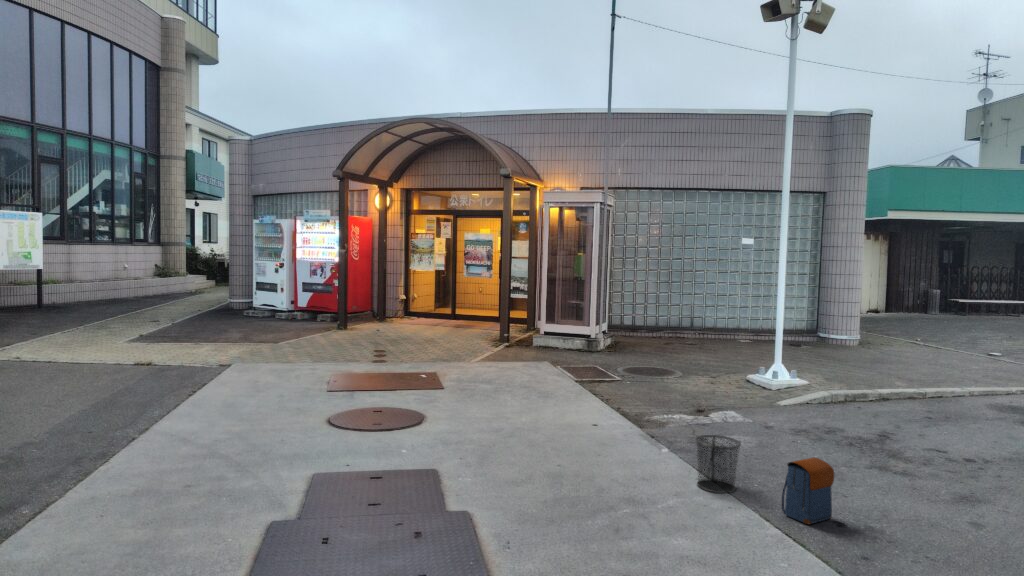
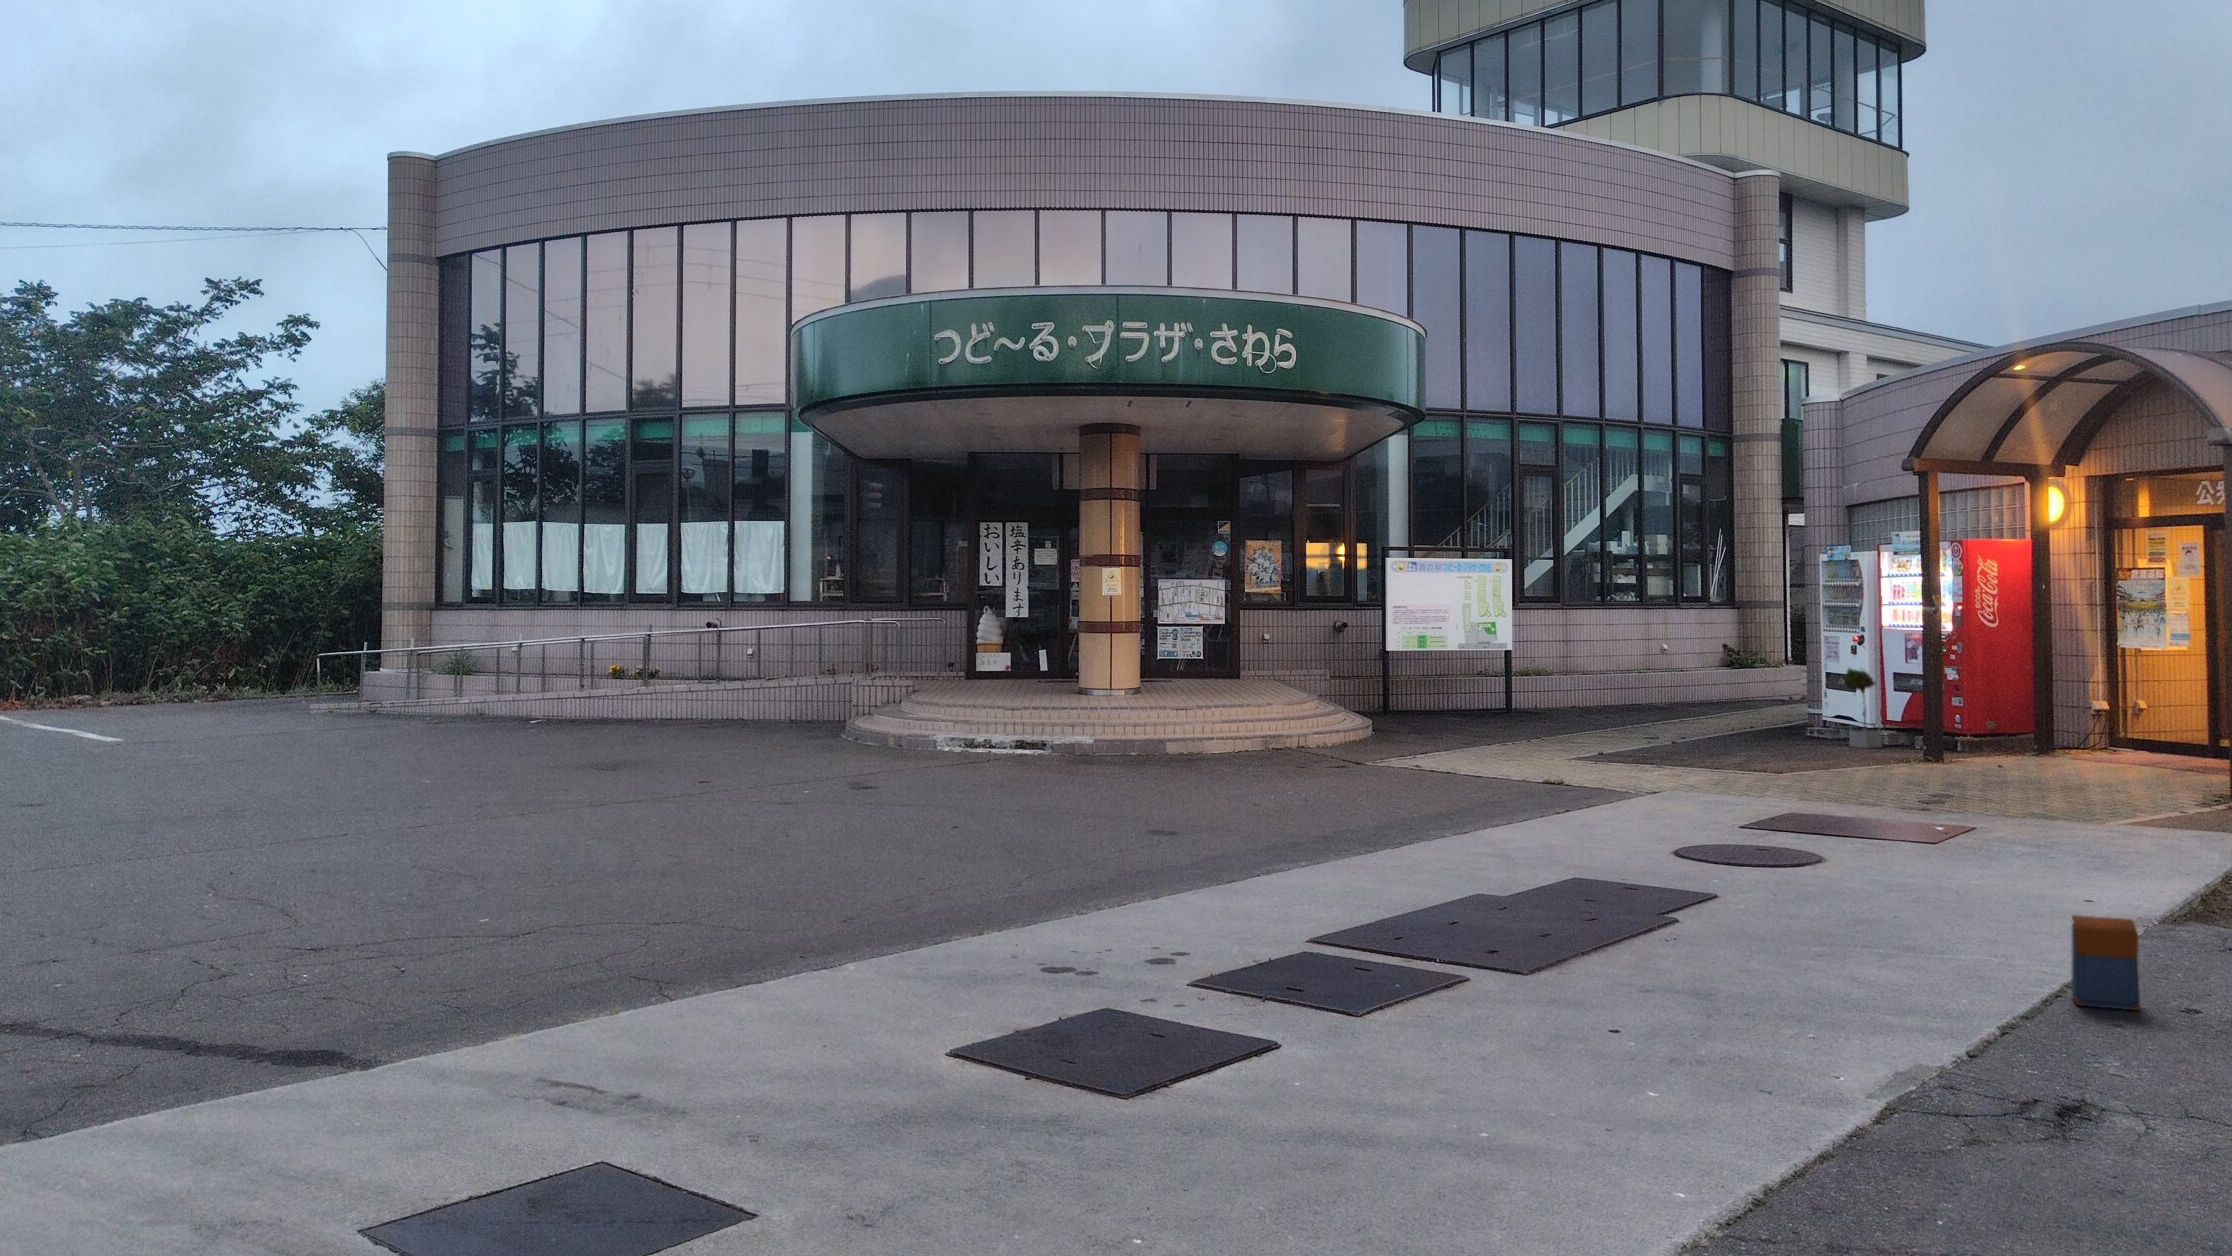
potted tree: none [275,280,294,322] -> present [1844,669,1882,748]
trash can: present [696,435,741,493] -> none [2018,891,2094,975]

